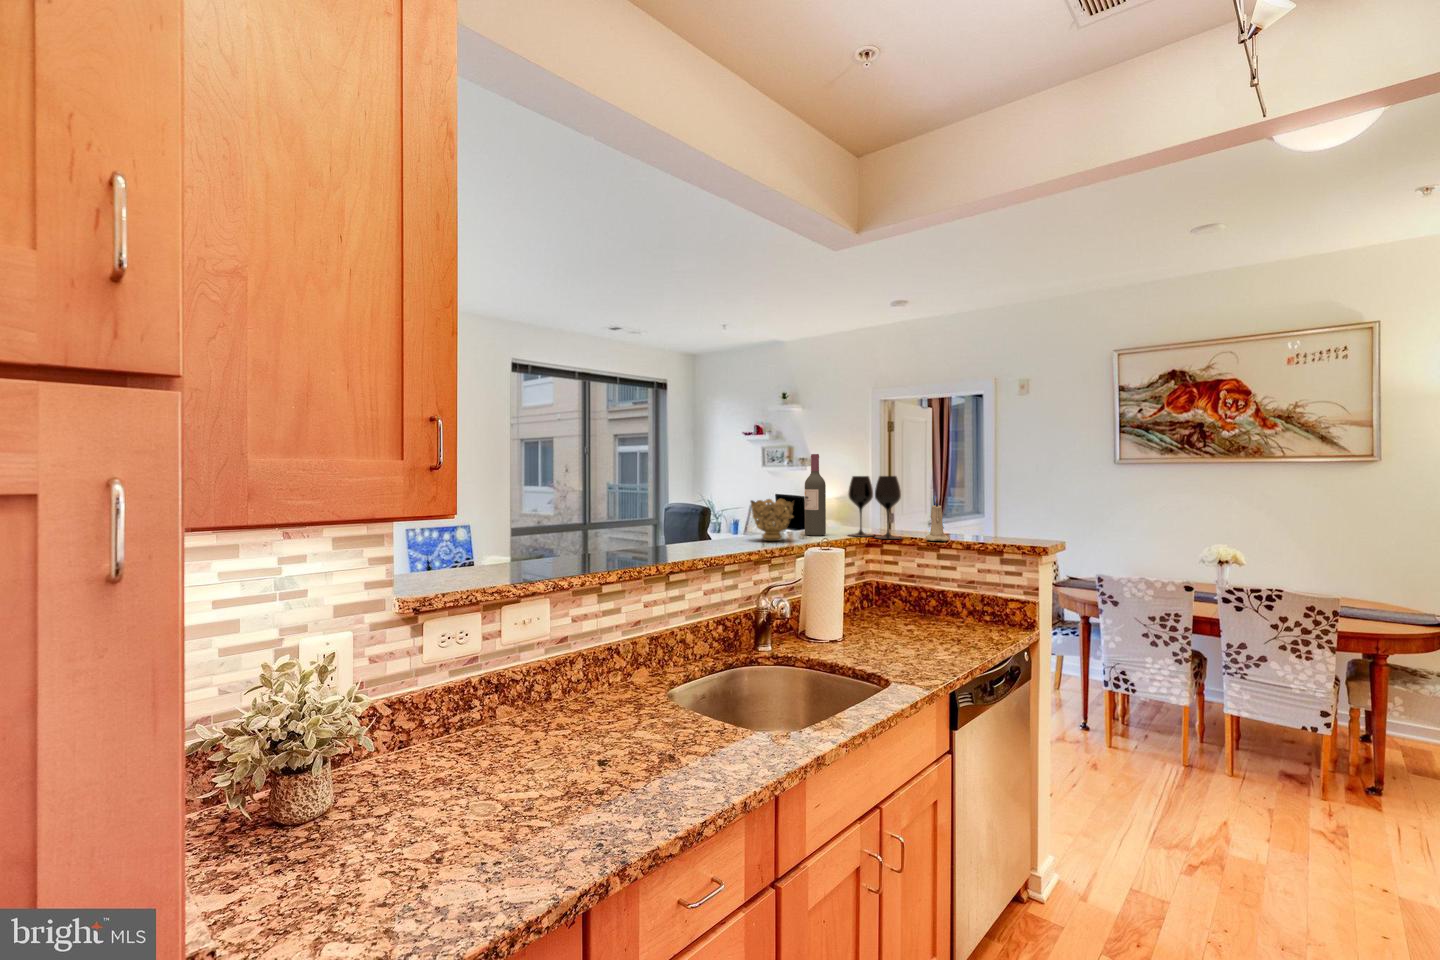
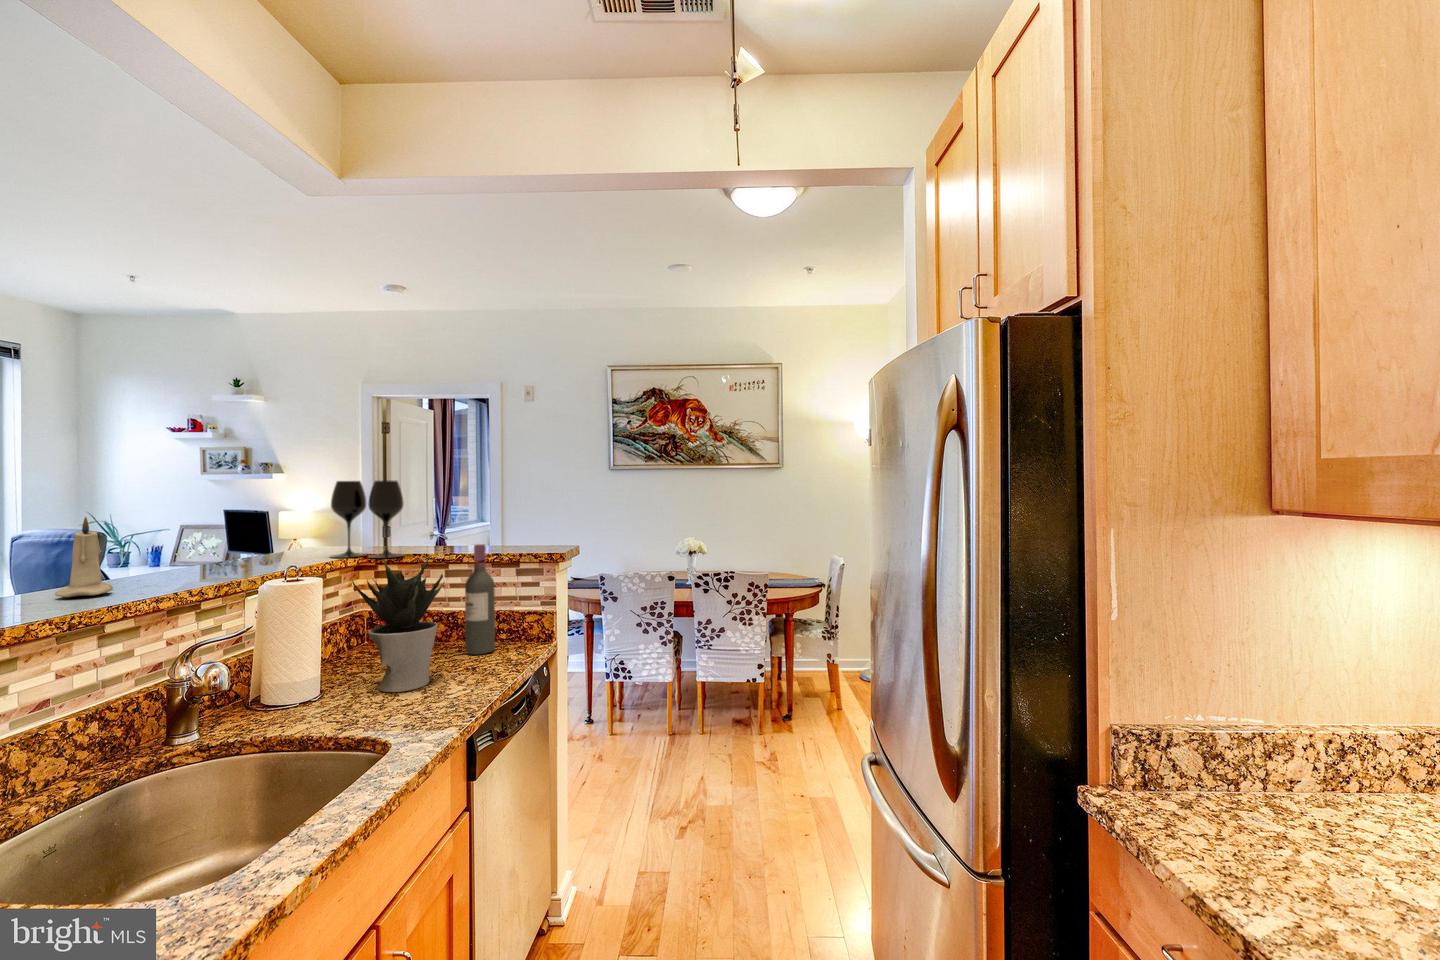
wine bottle: present [805,454,826,536] -> present [465,544,495,655]
candle: present [926,497,949,541] -> present [55,517,113,597]
decorative bowl: present [751,499,794,541] -> none [158,513,242,576]
potted plant: none [864,537,934,647] -> present [352,556,445,692]

